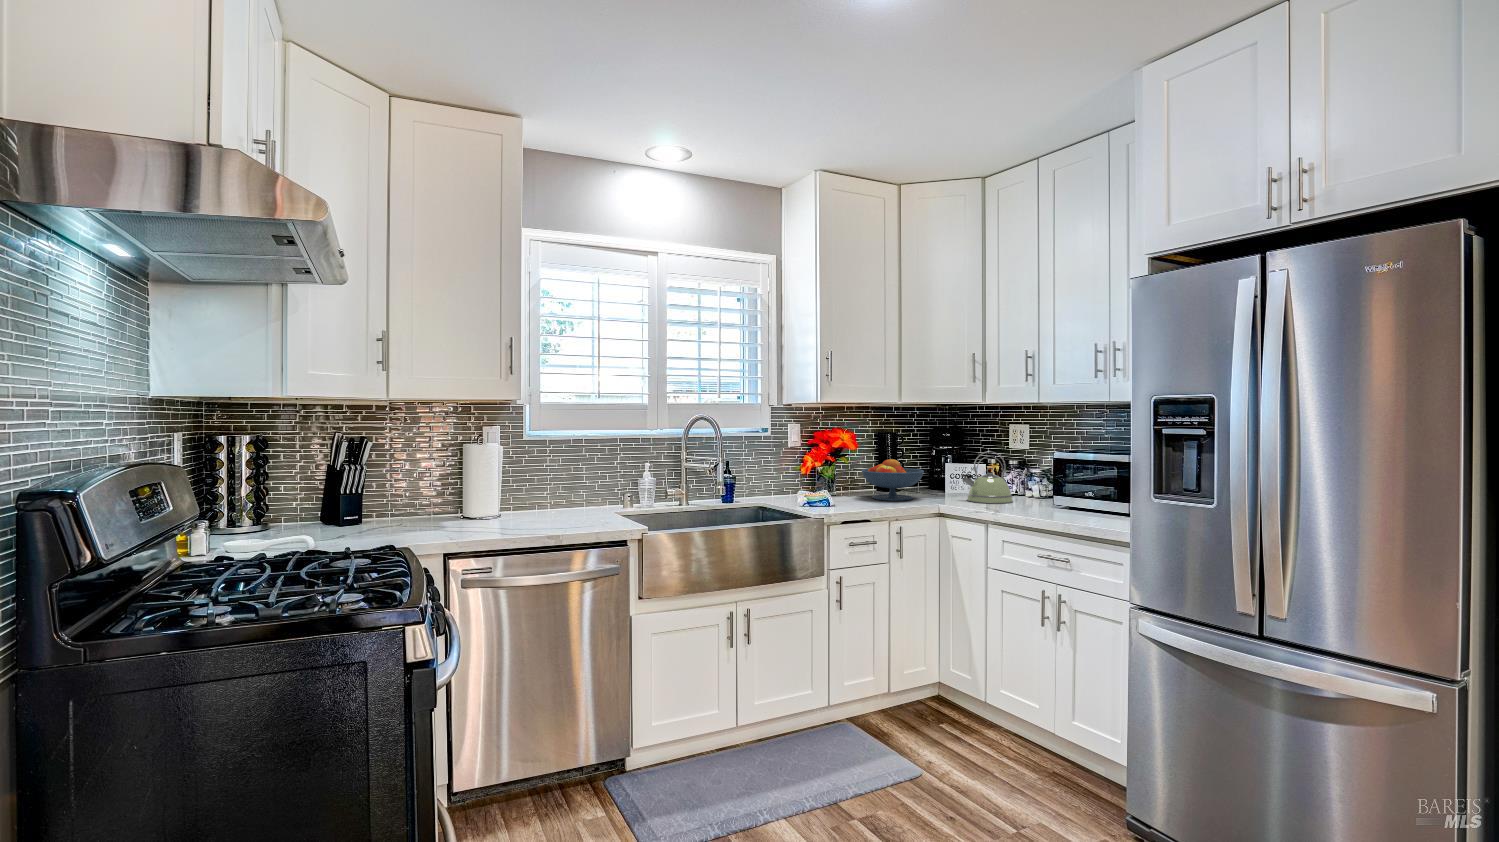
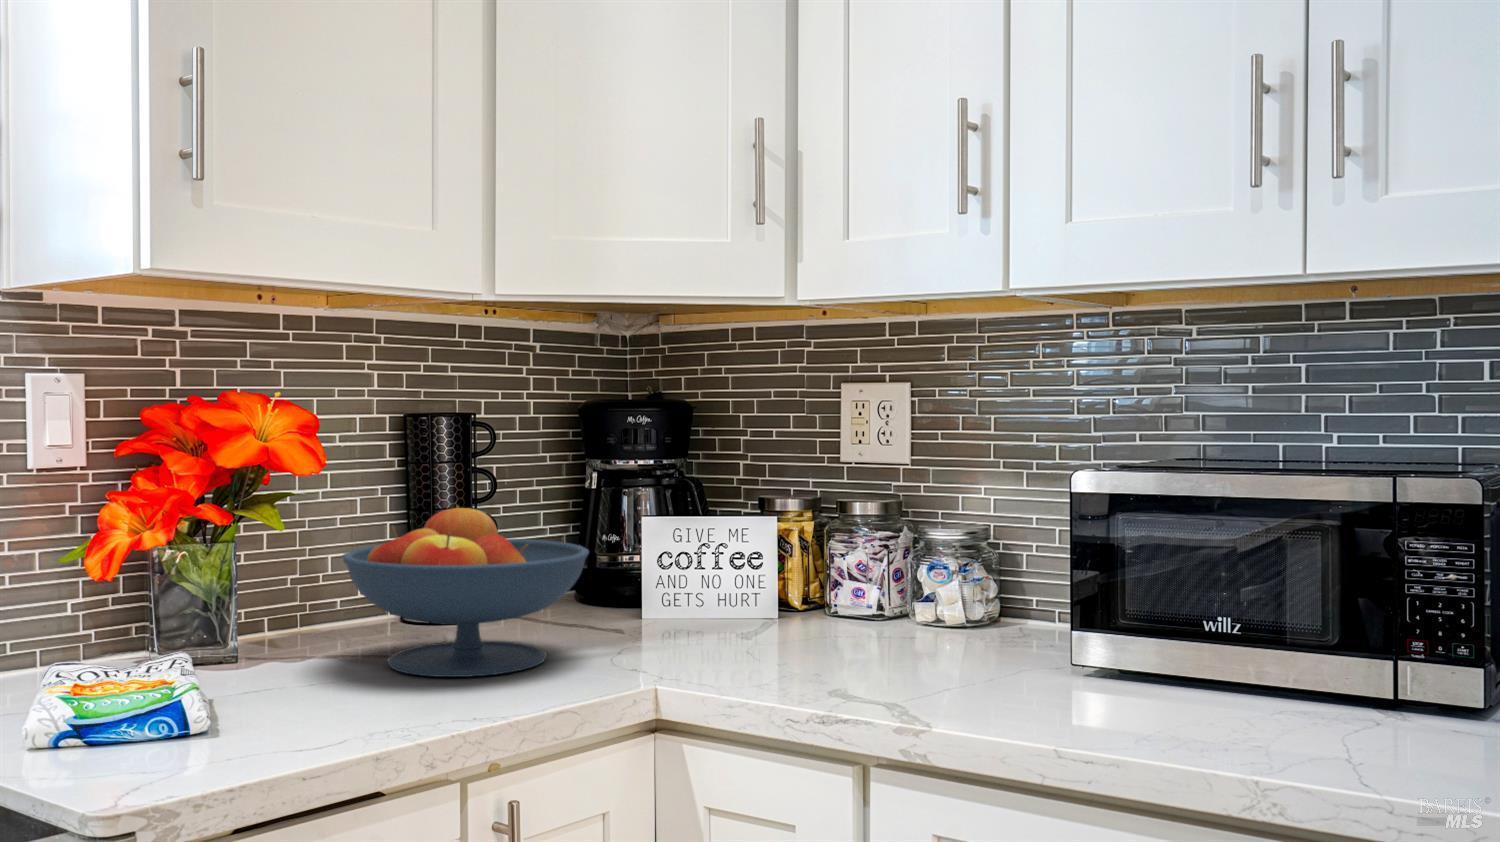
kettle: present [961,451,1013,504] -> none [724,470,898,664]

